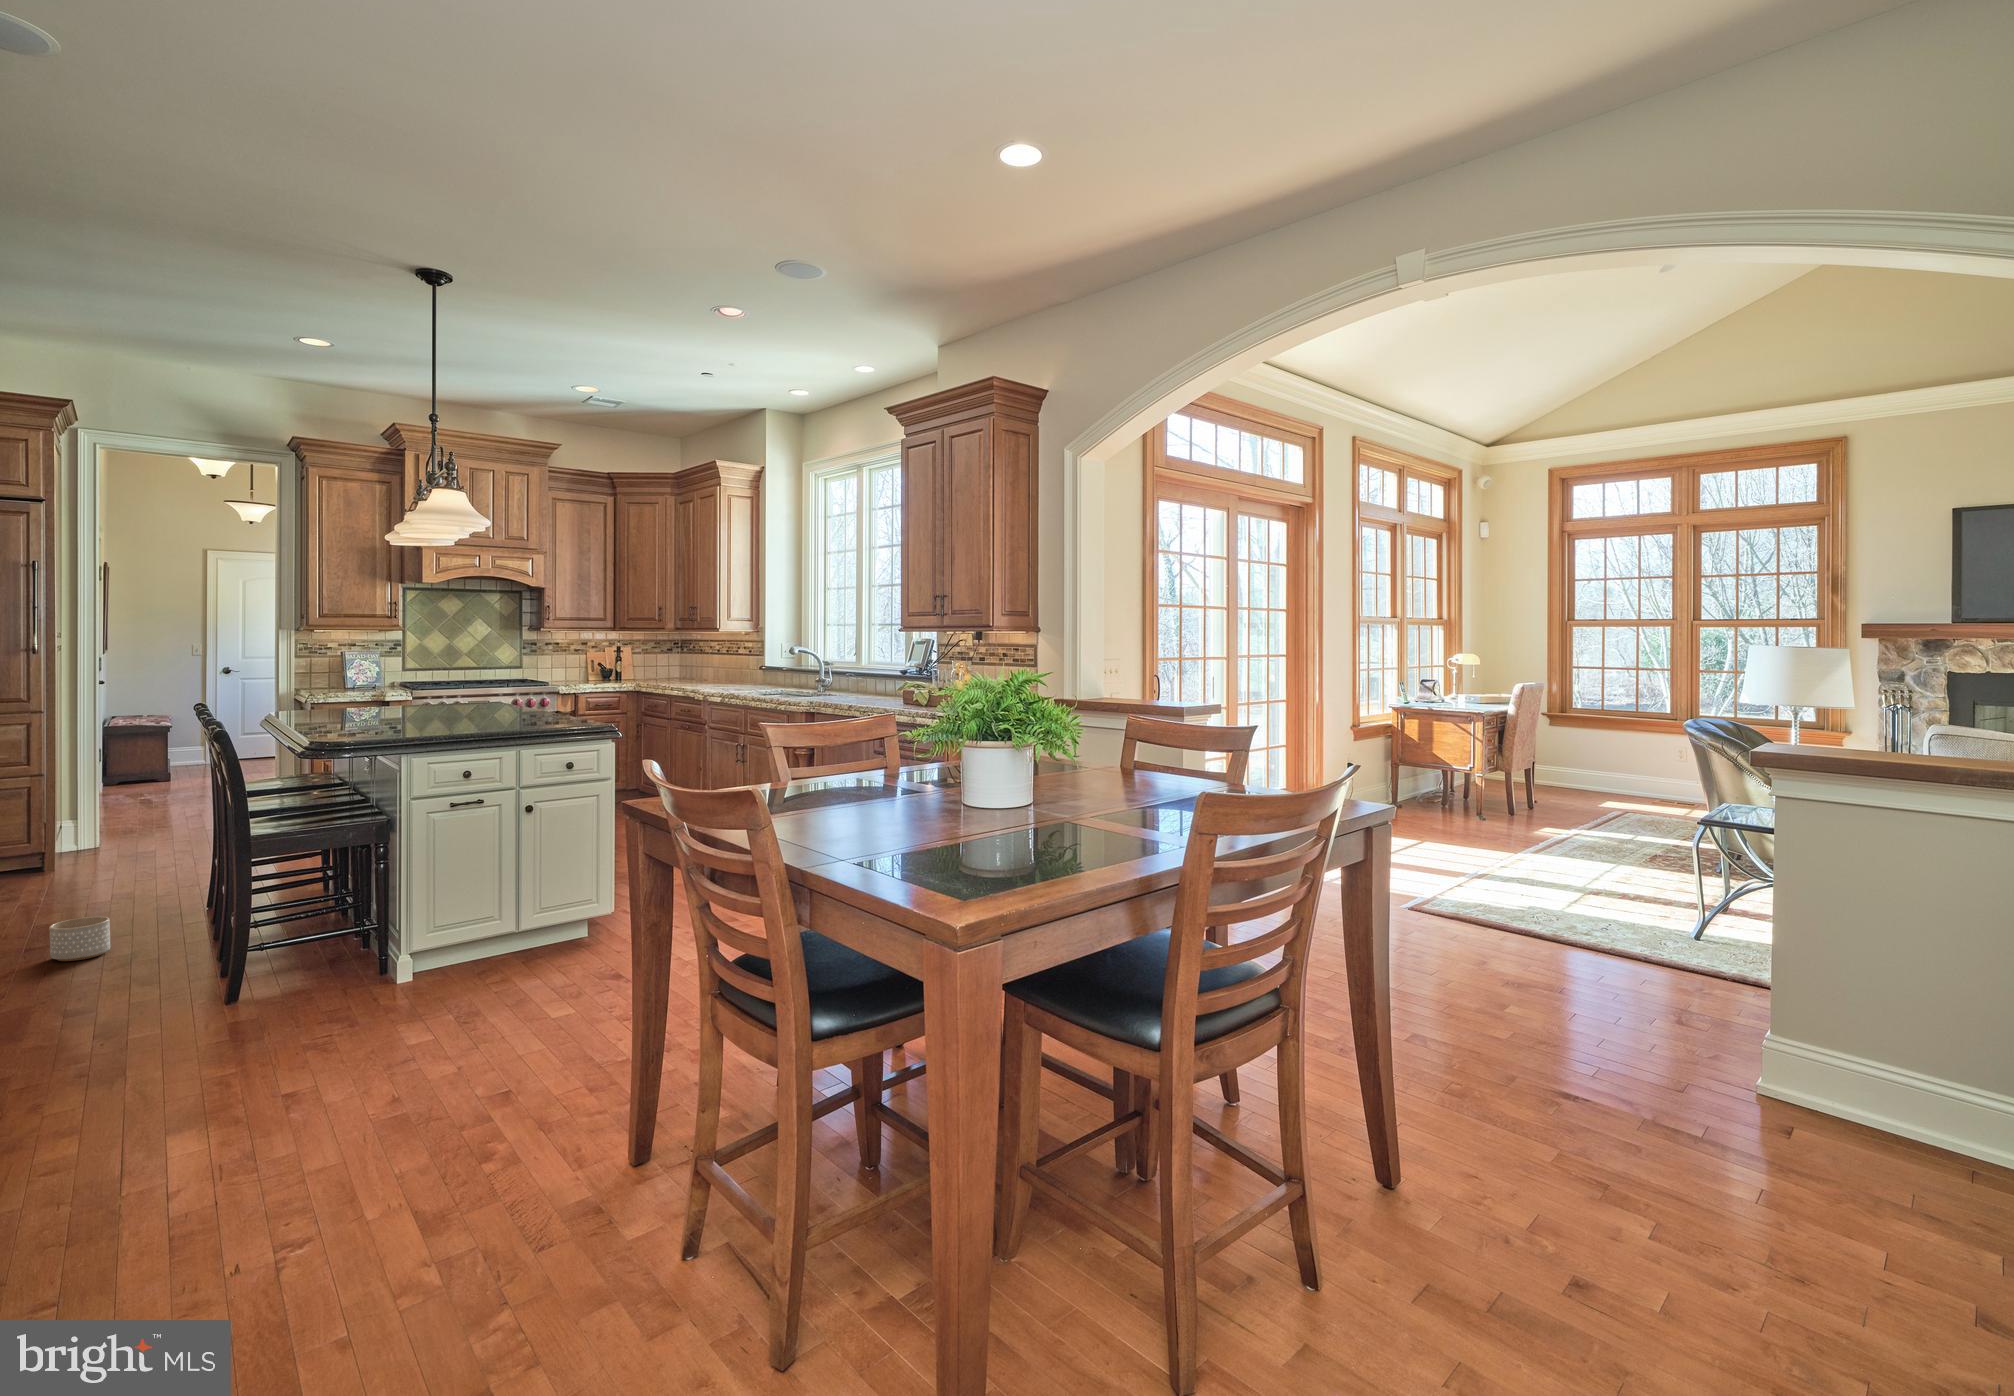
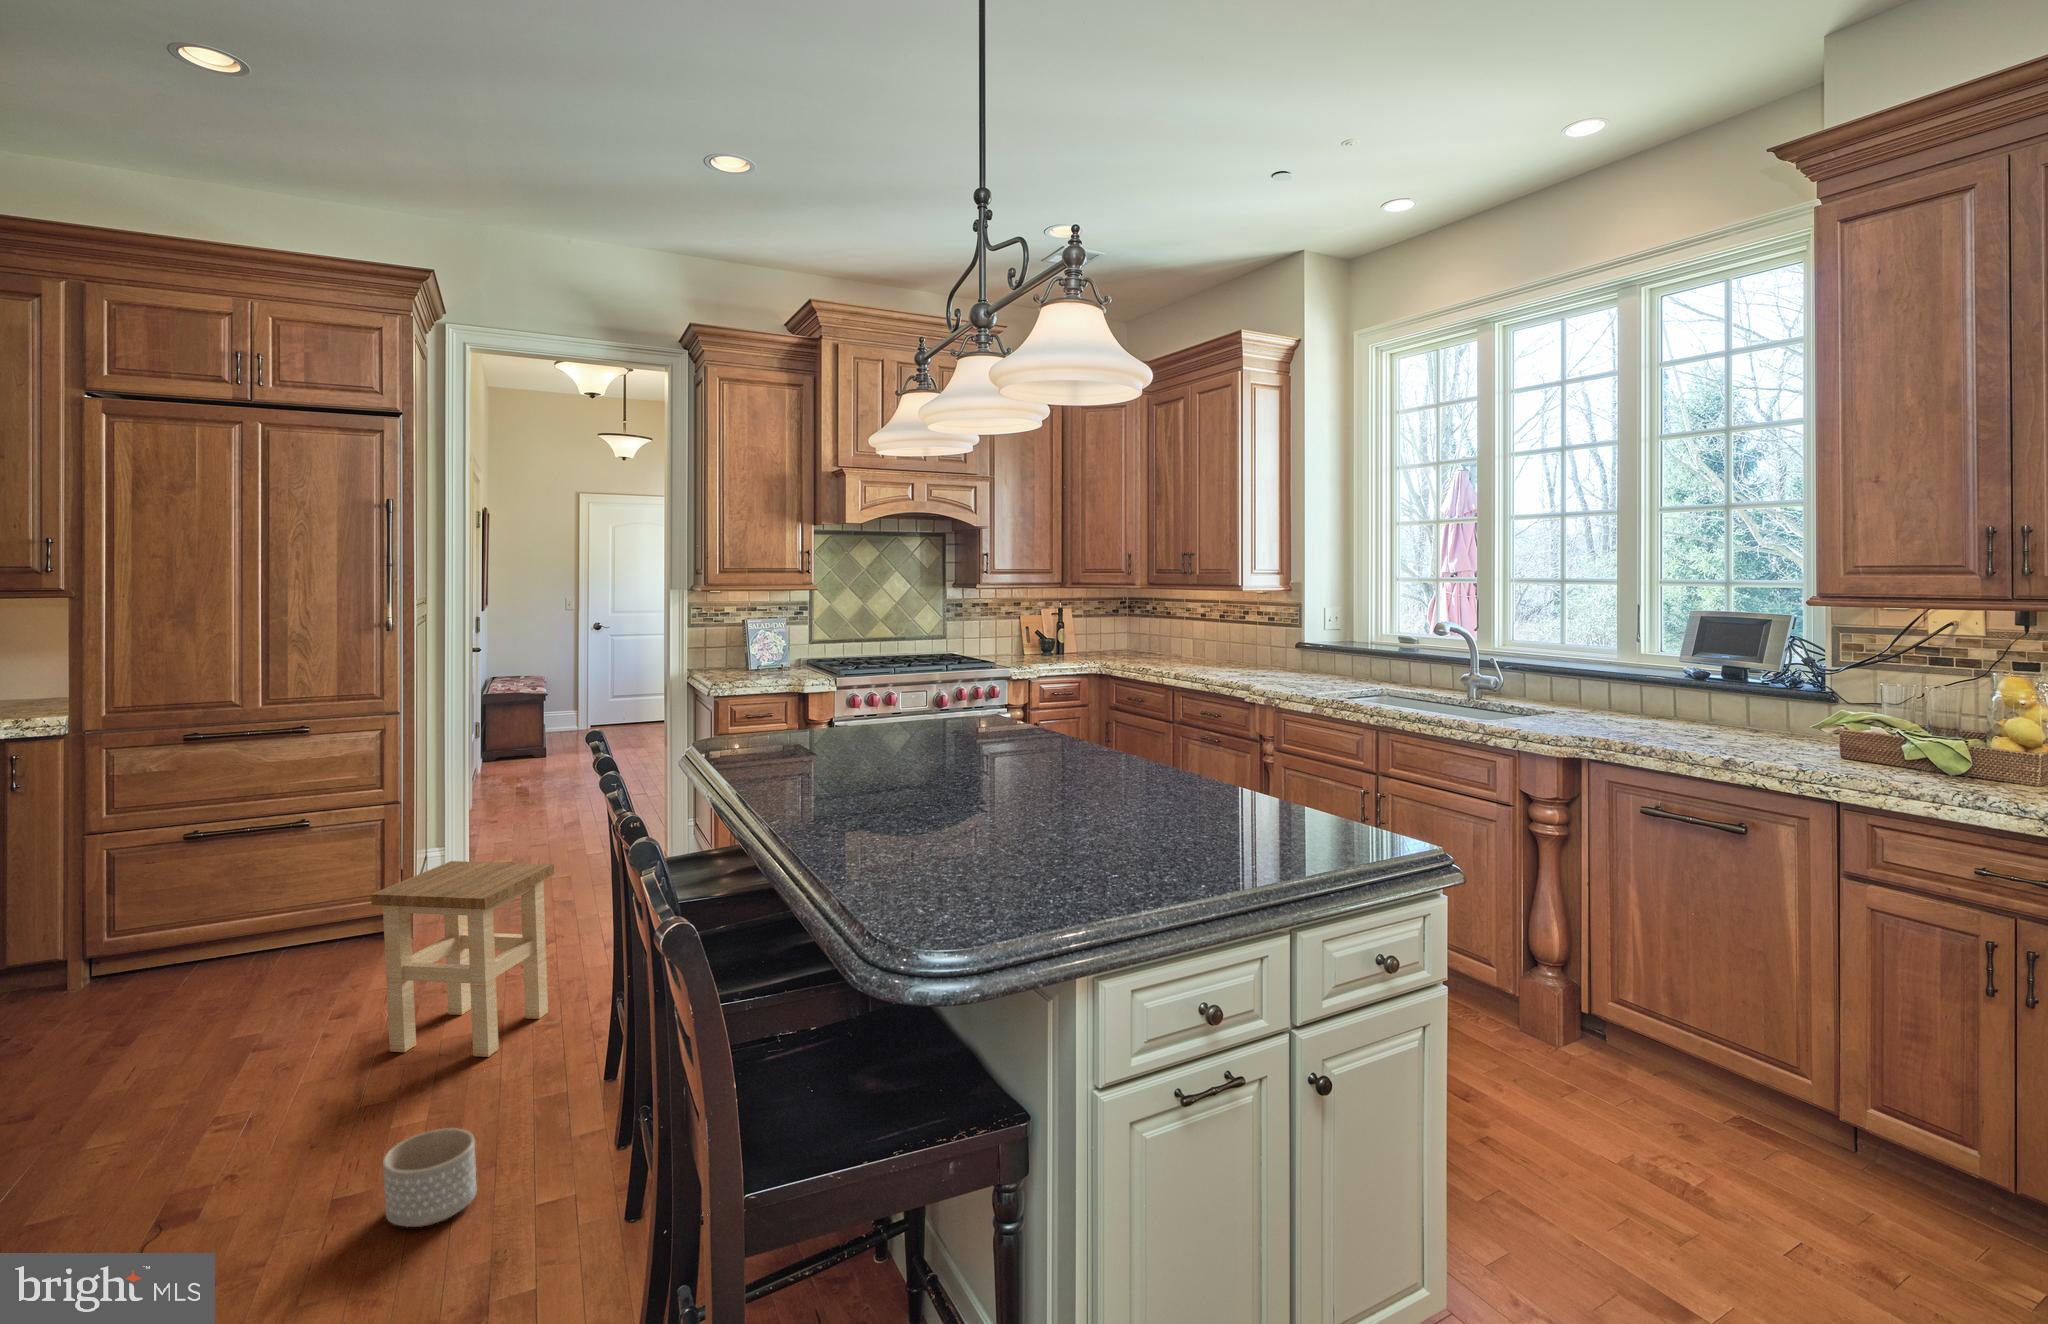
stool: none [26,798,167,914] -> present [371,861,554,1057]

